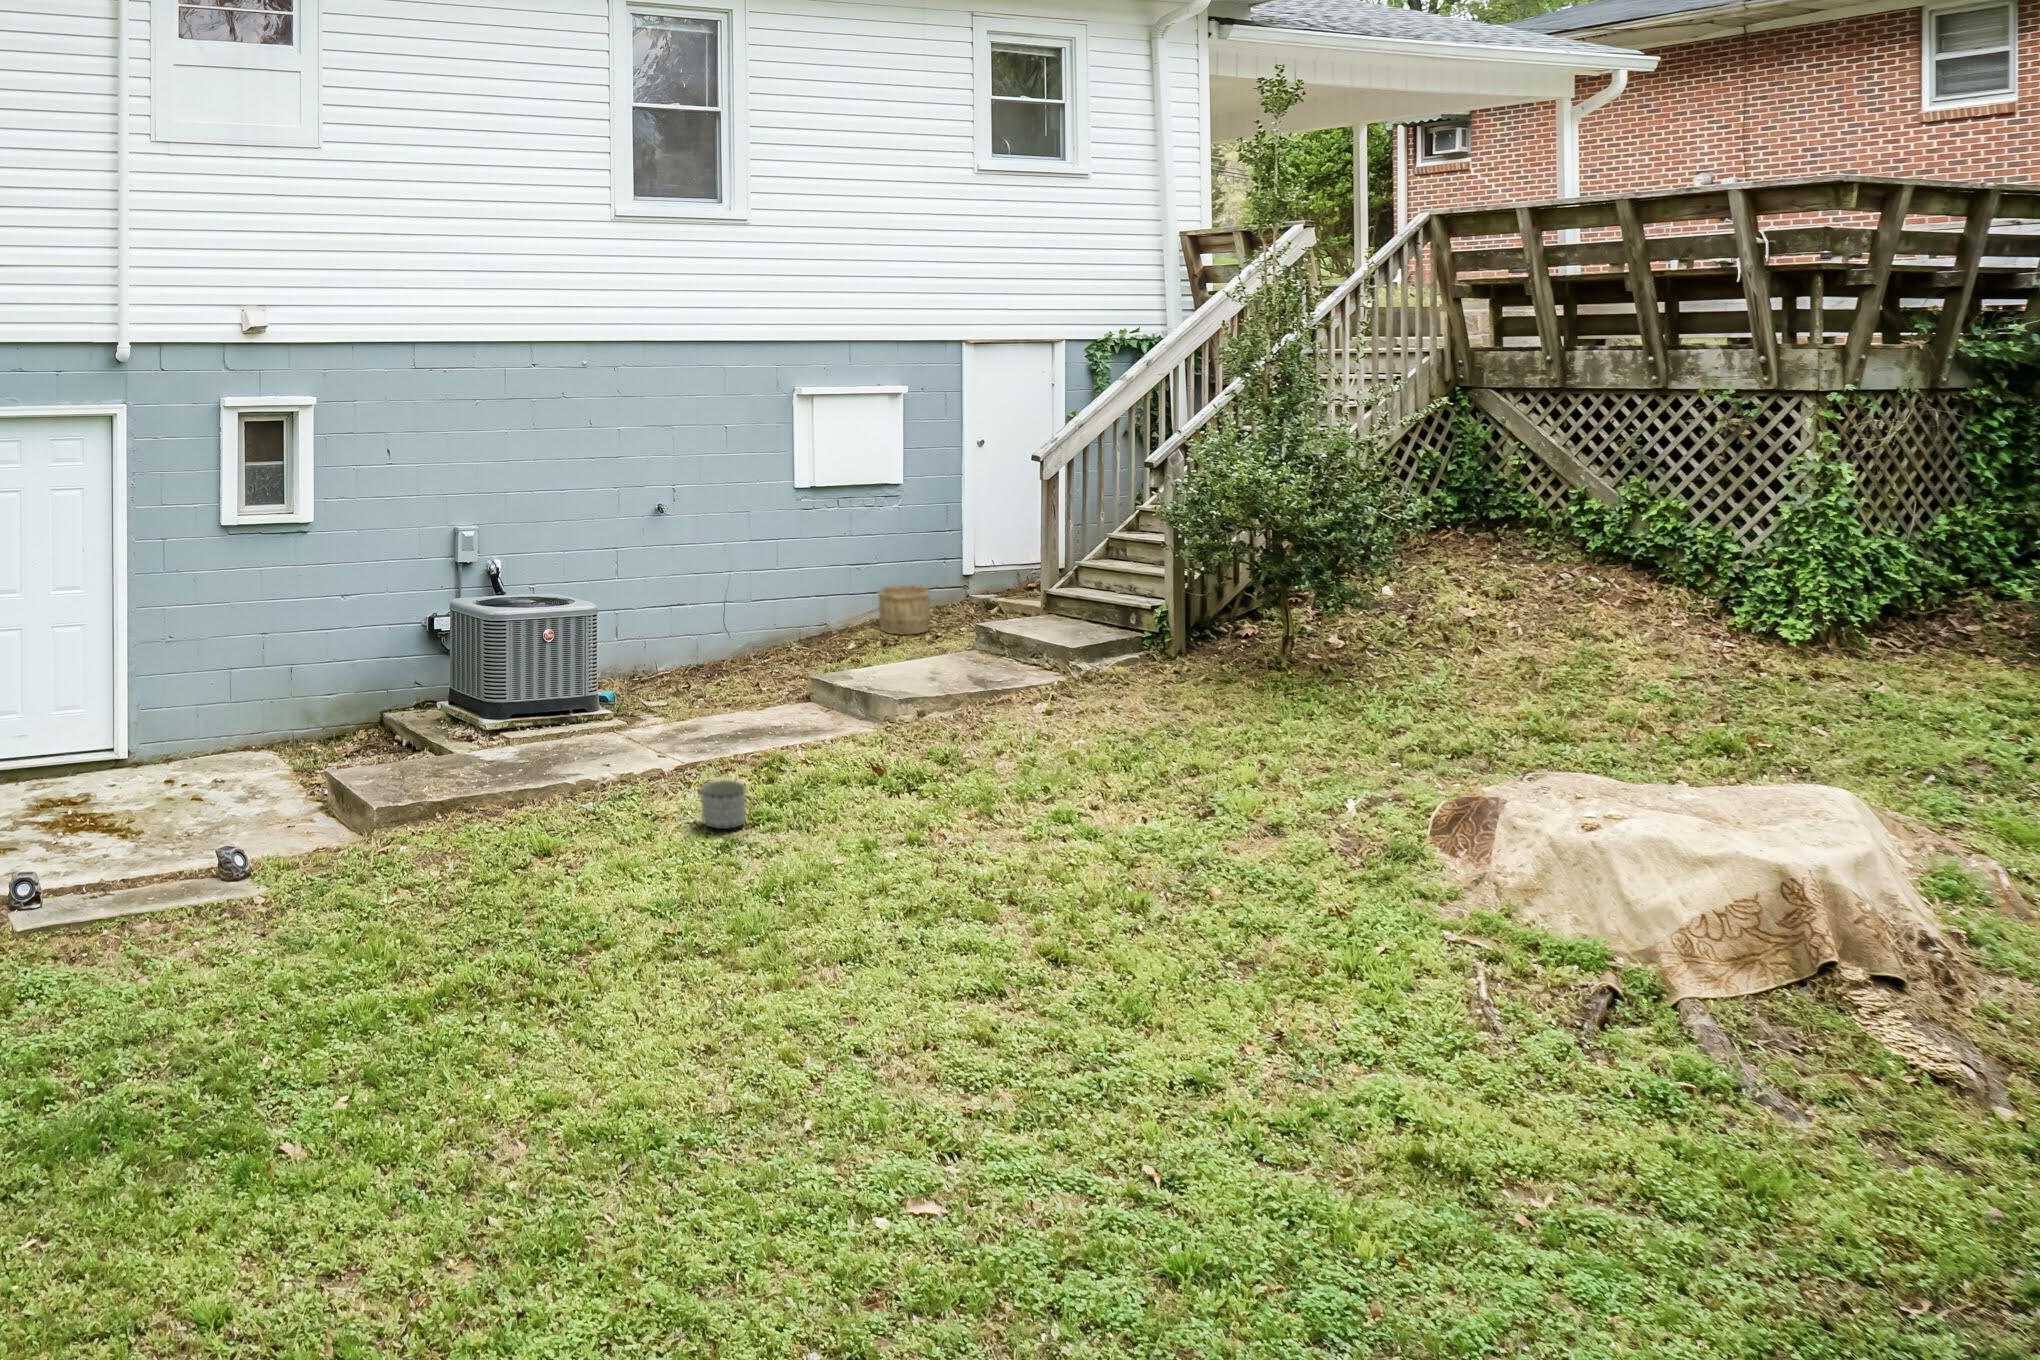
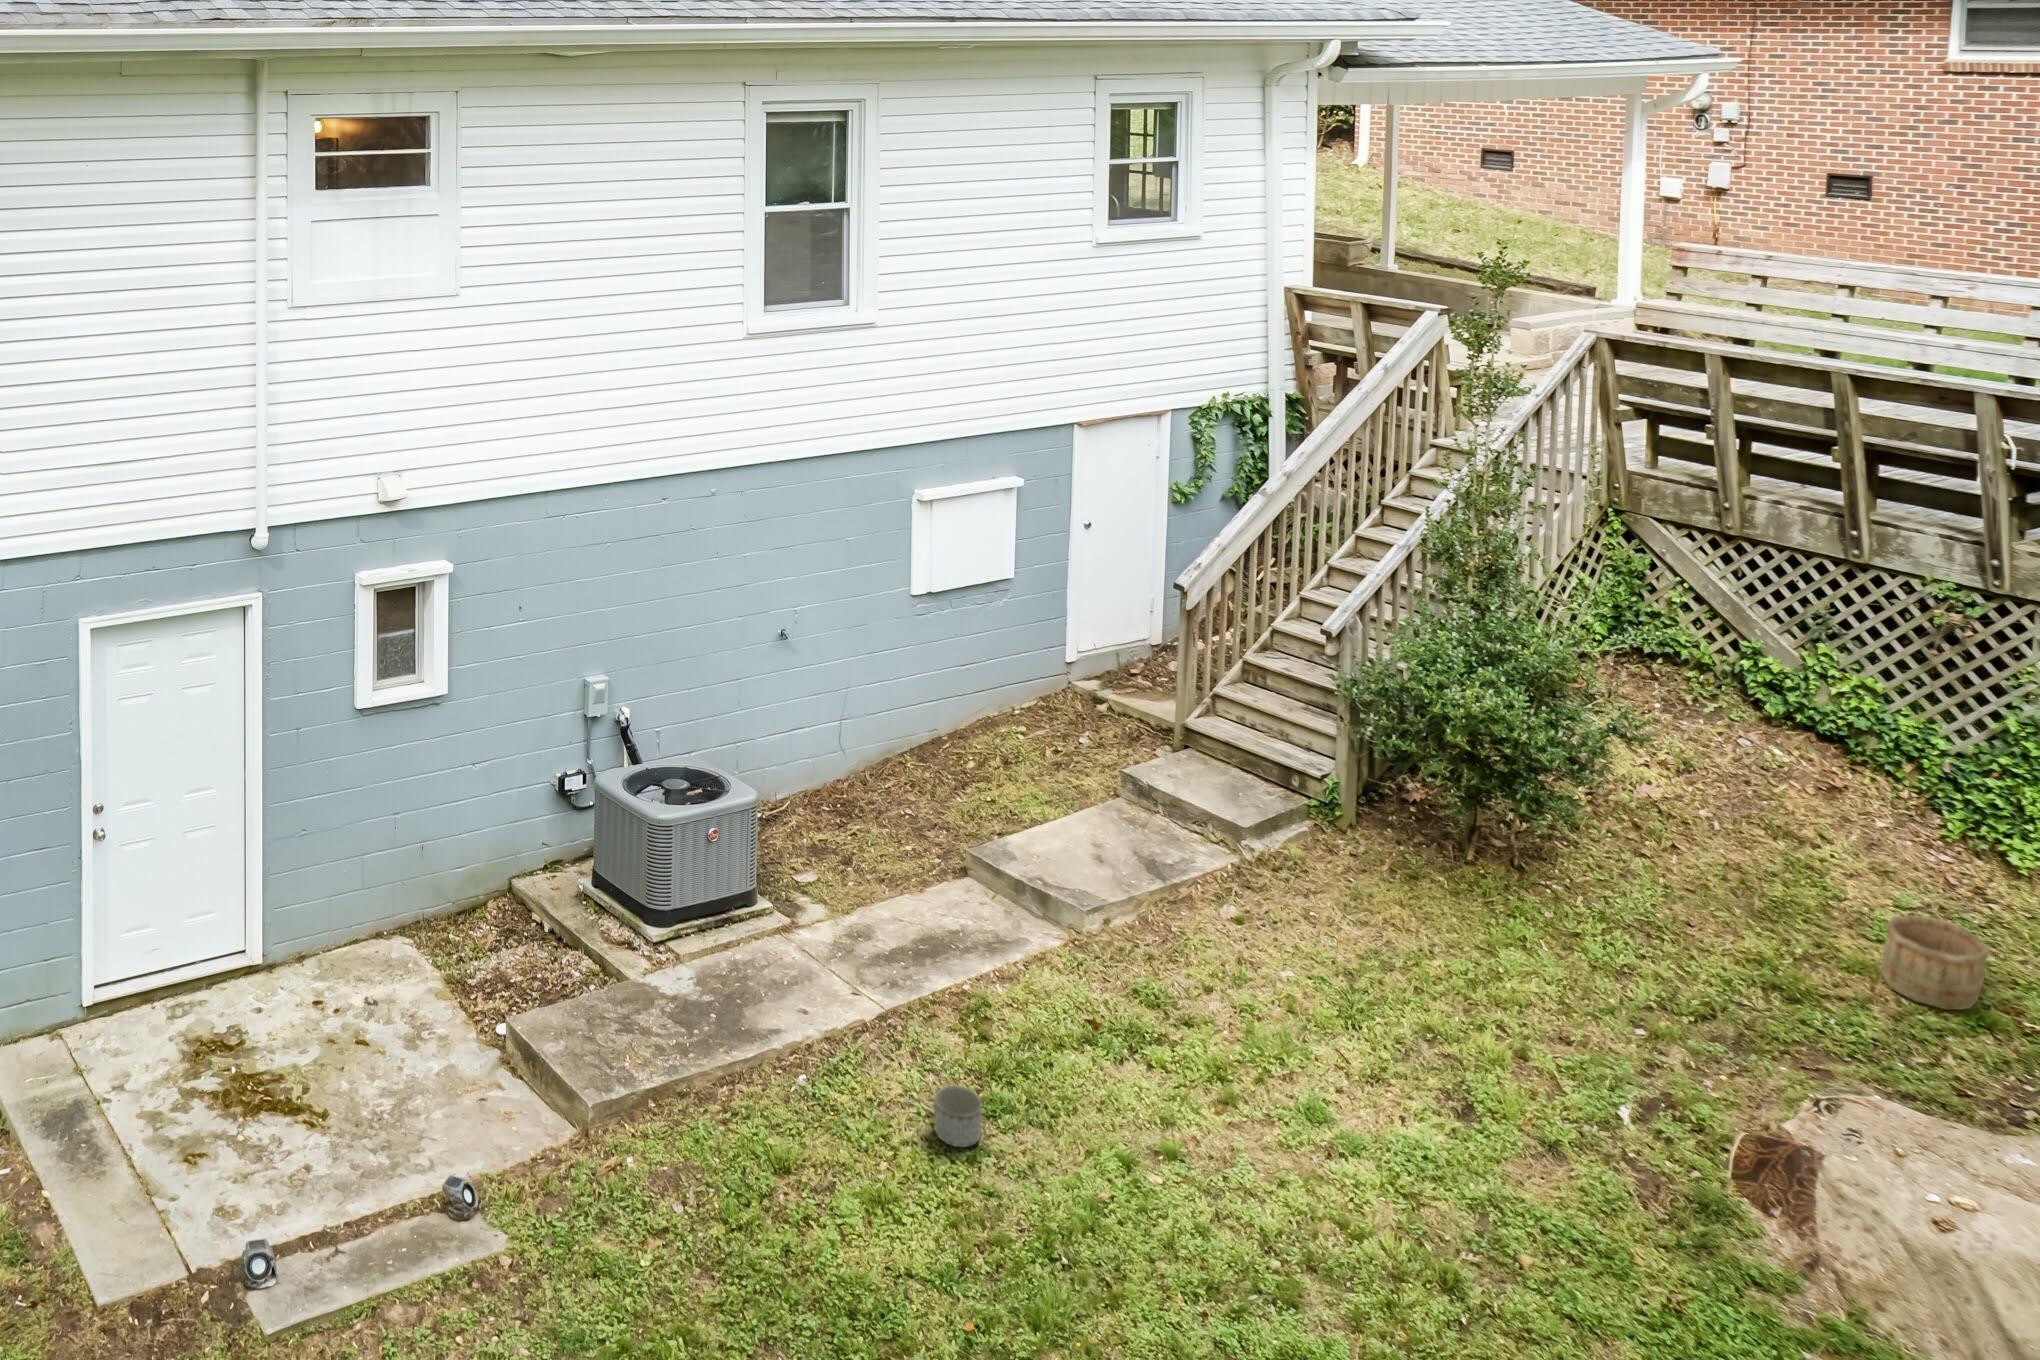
wooden bucket: present [878,585,930,635] -> present [1882,916,1991,1010]

